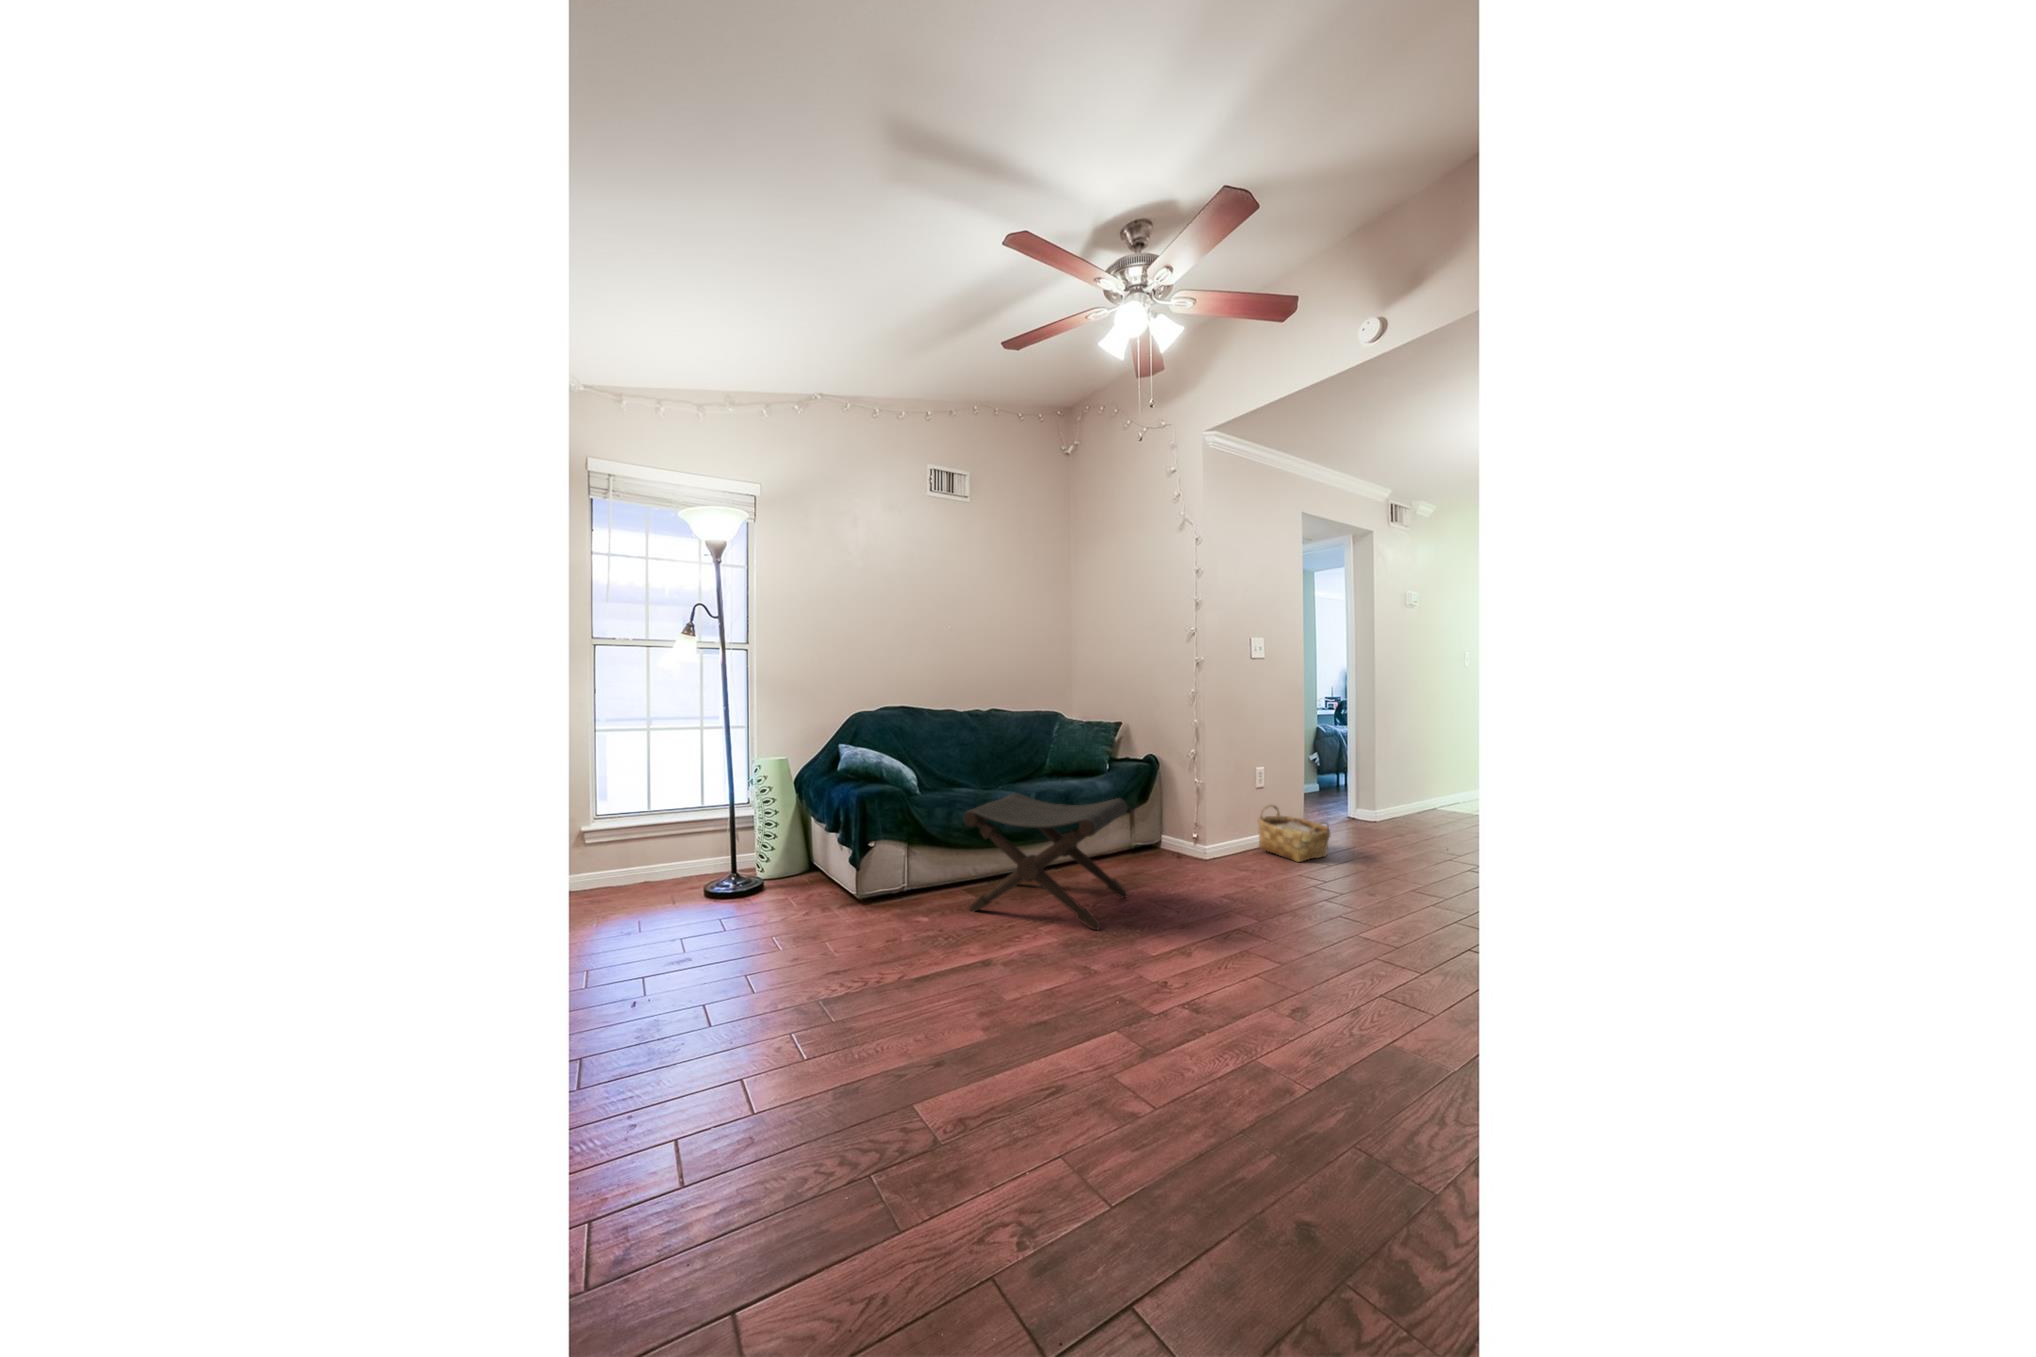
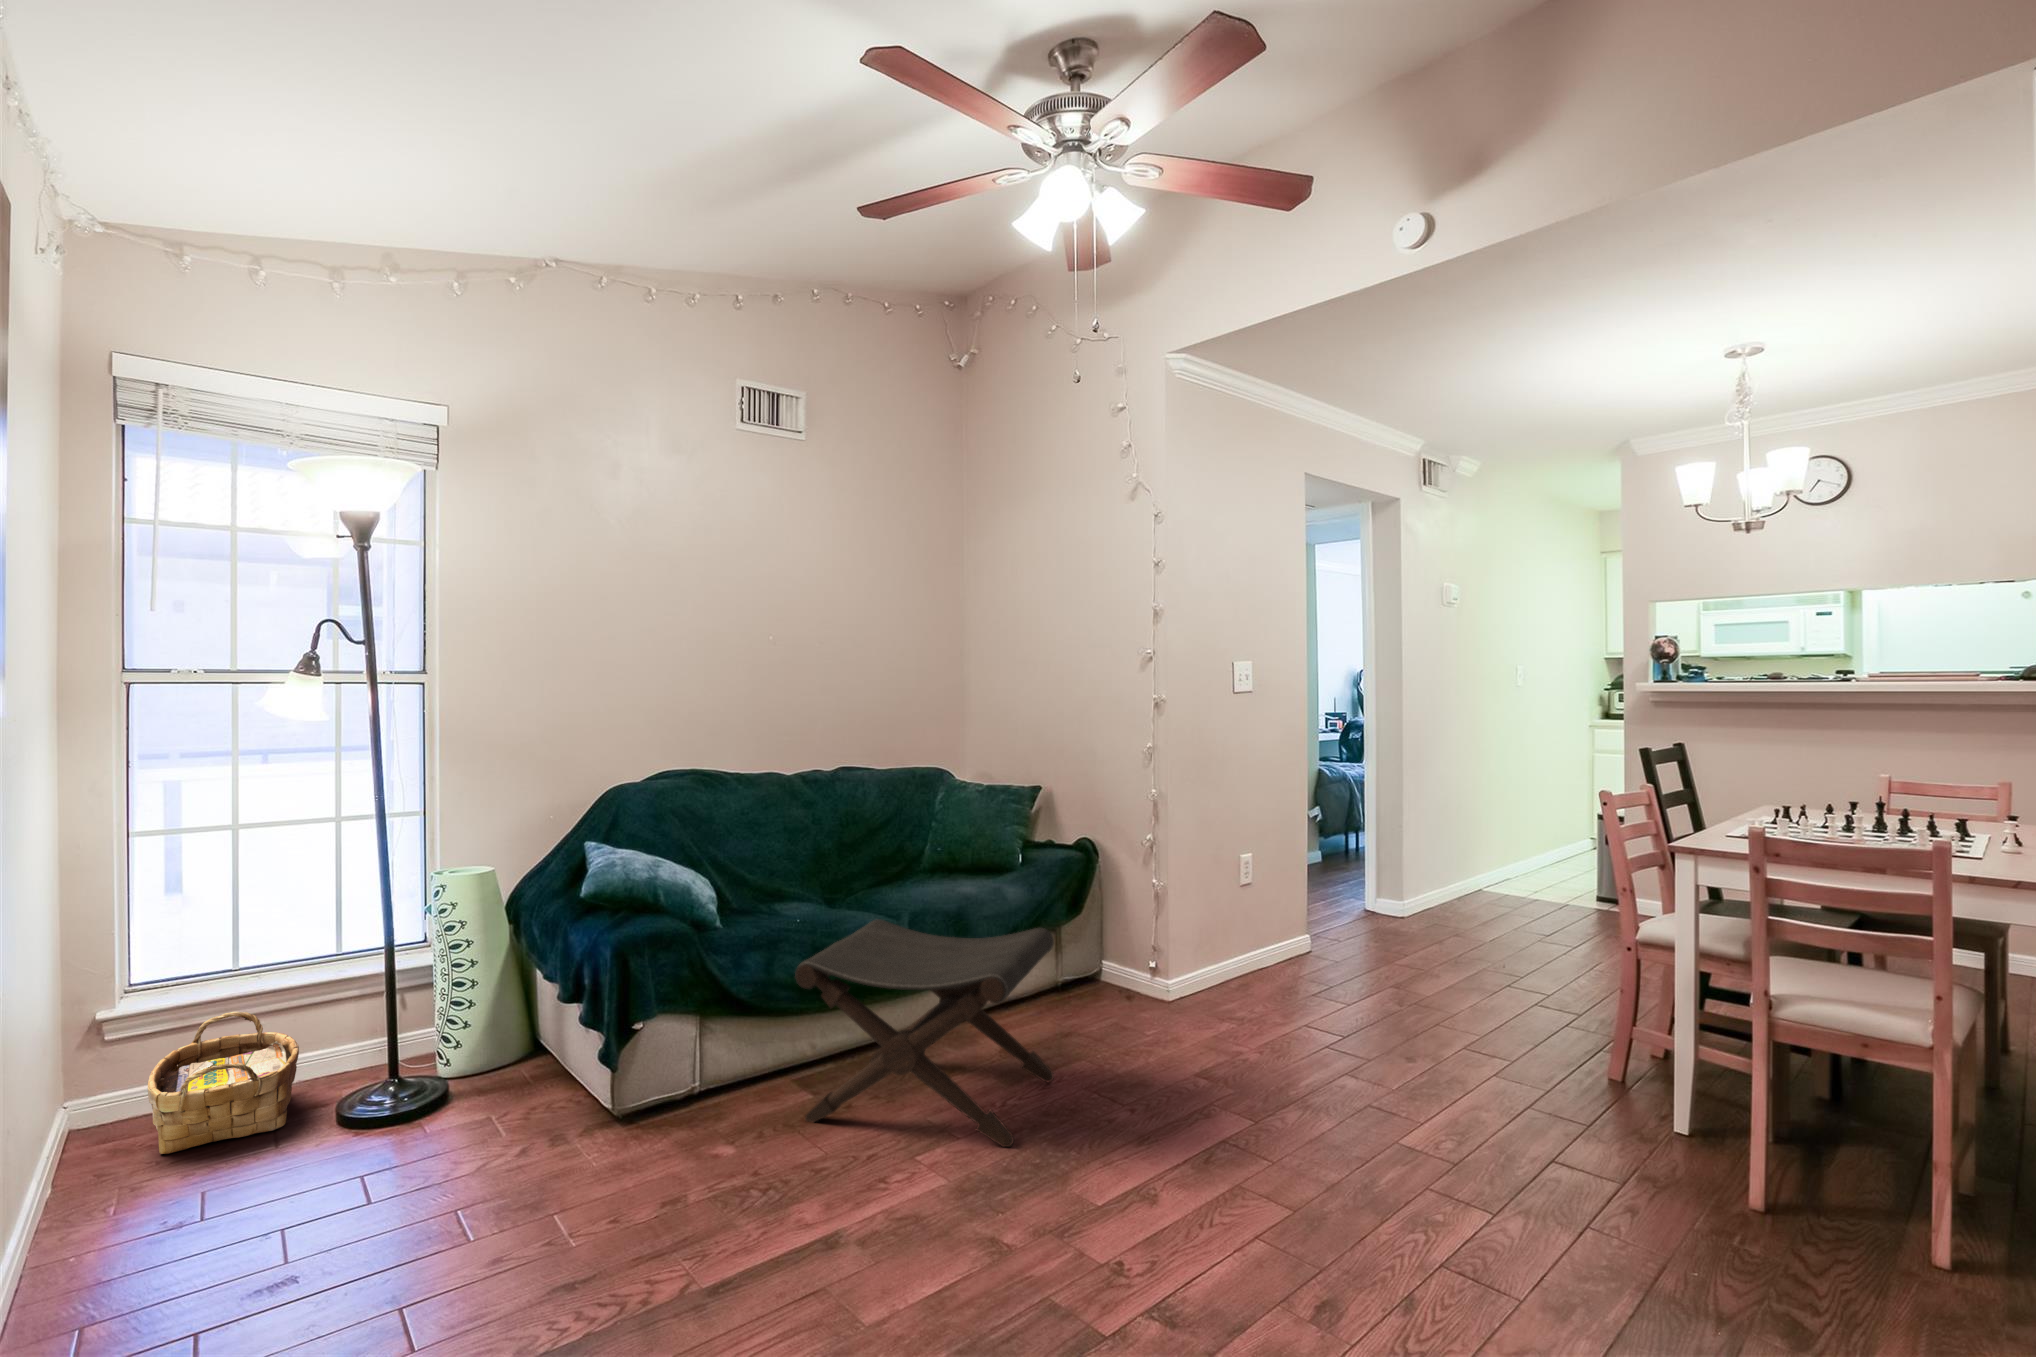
woven basket: present [1258,804,1331,862] -> present [148,1012,299,1154]

